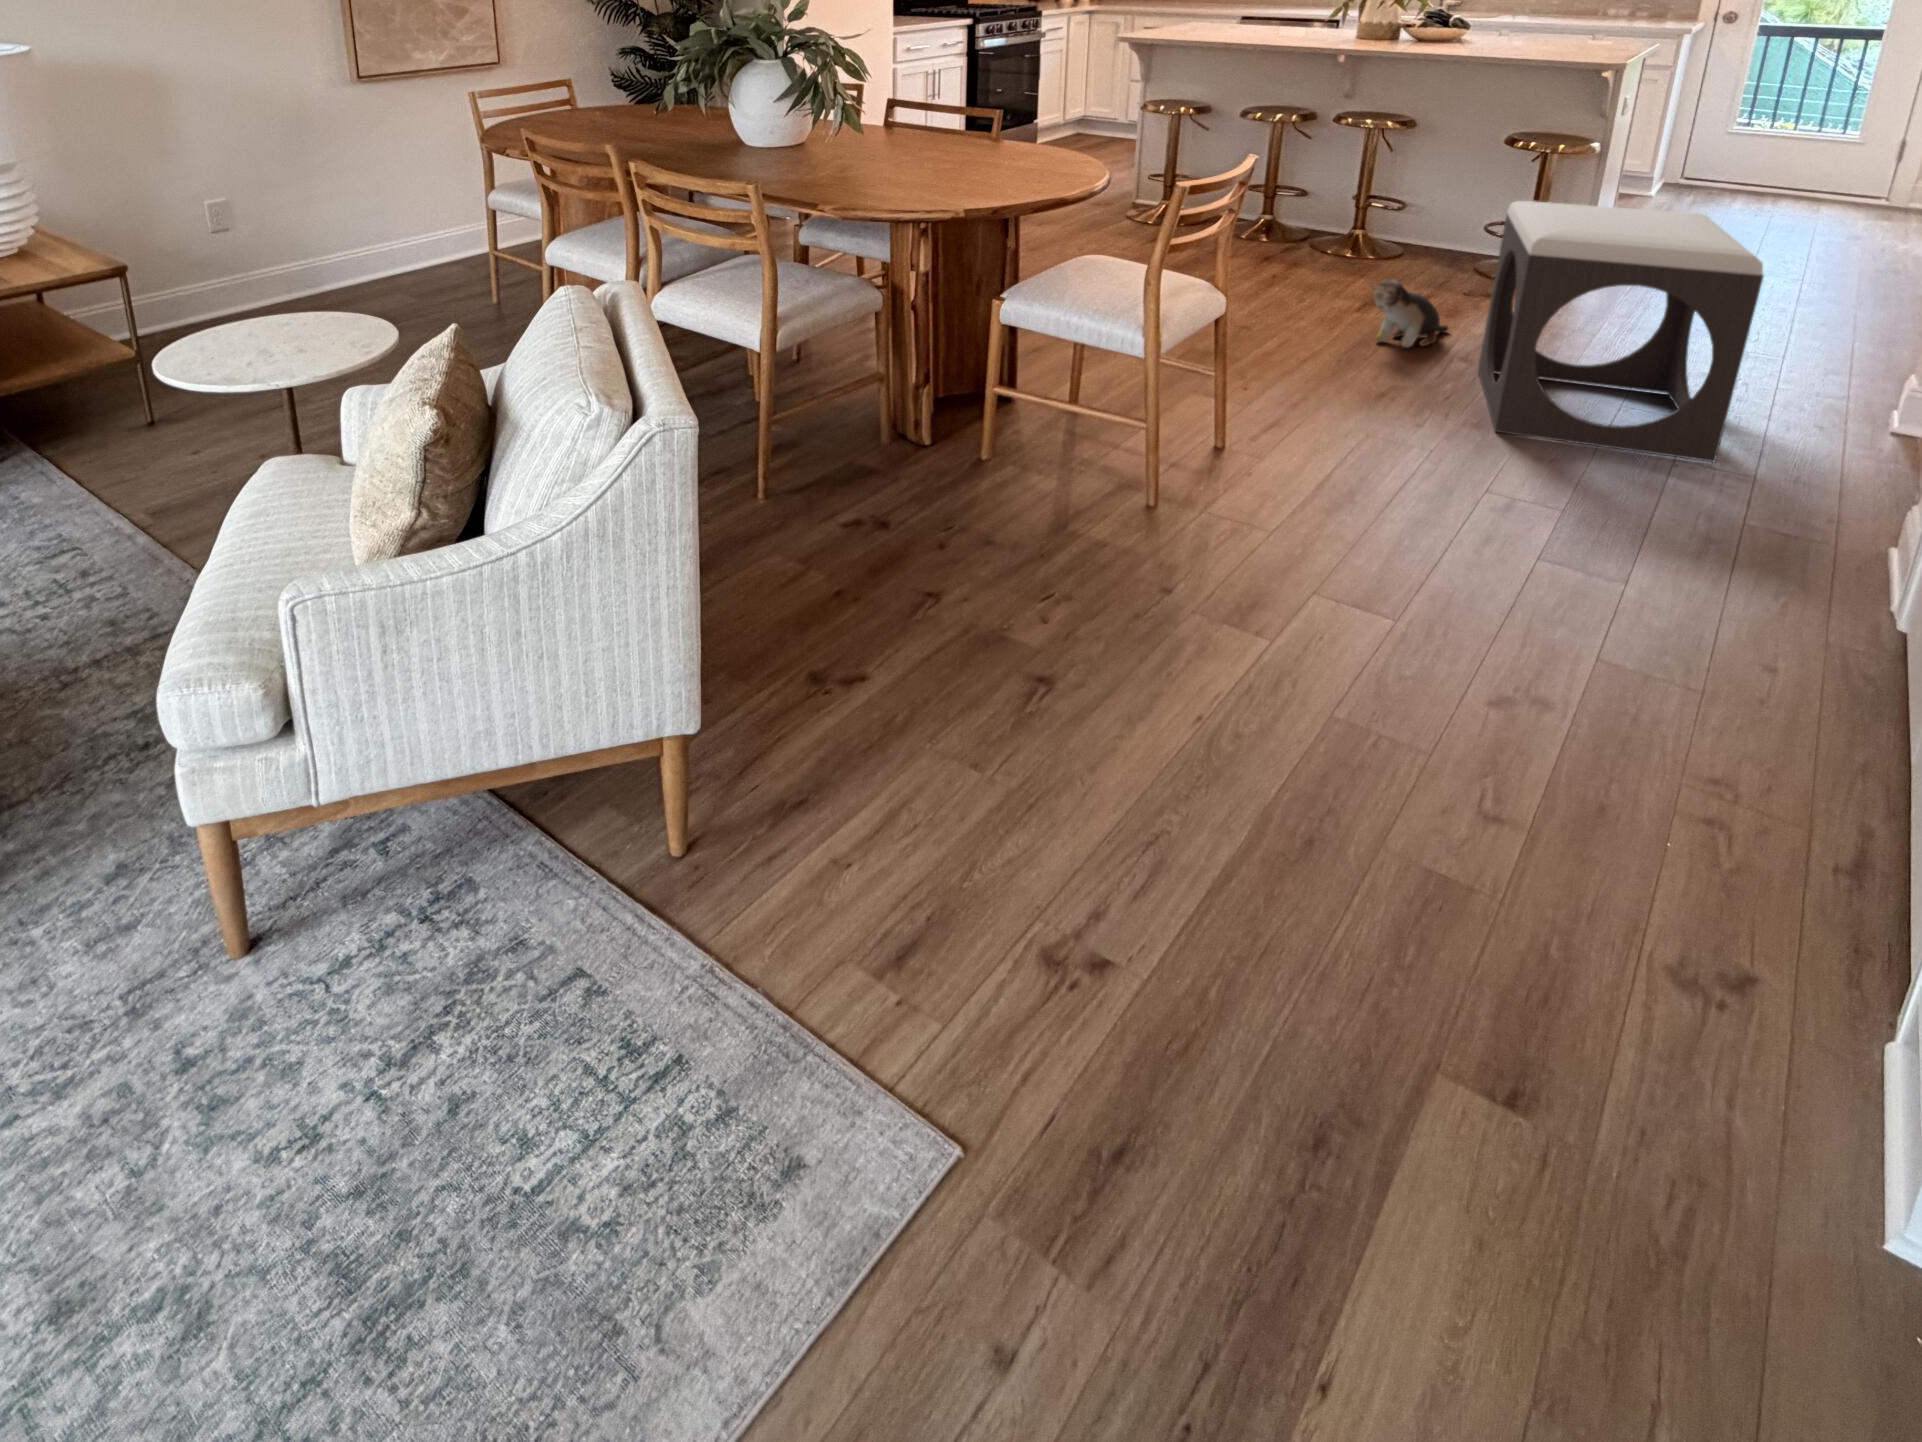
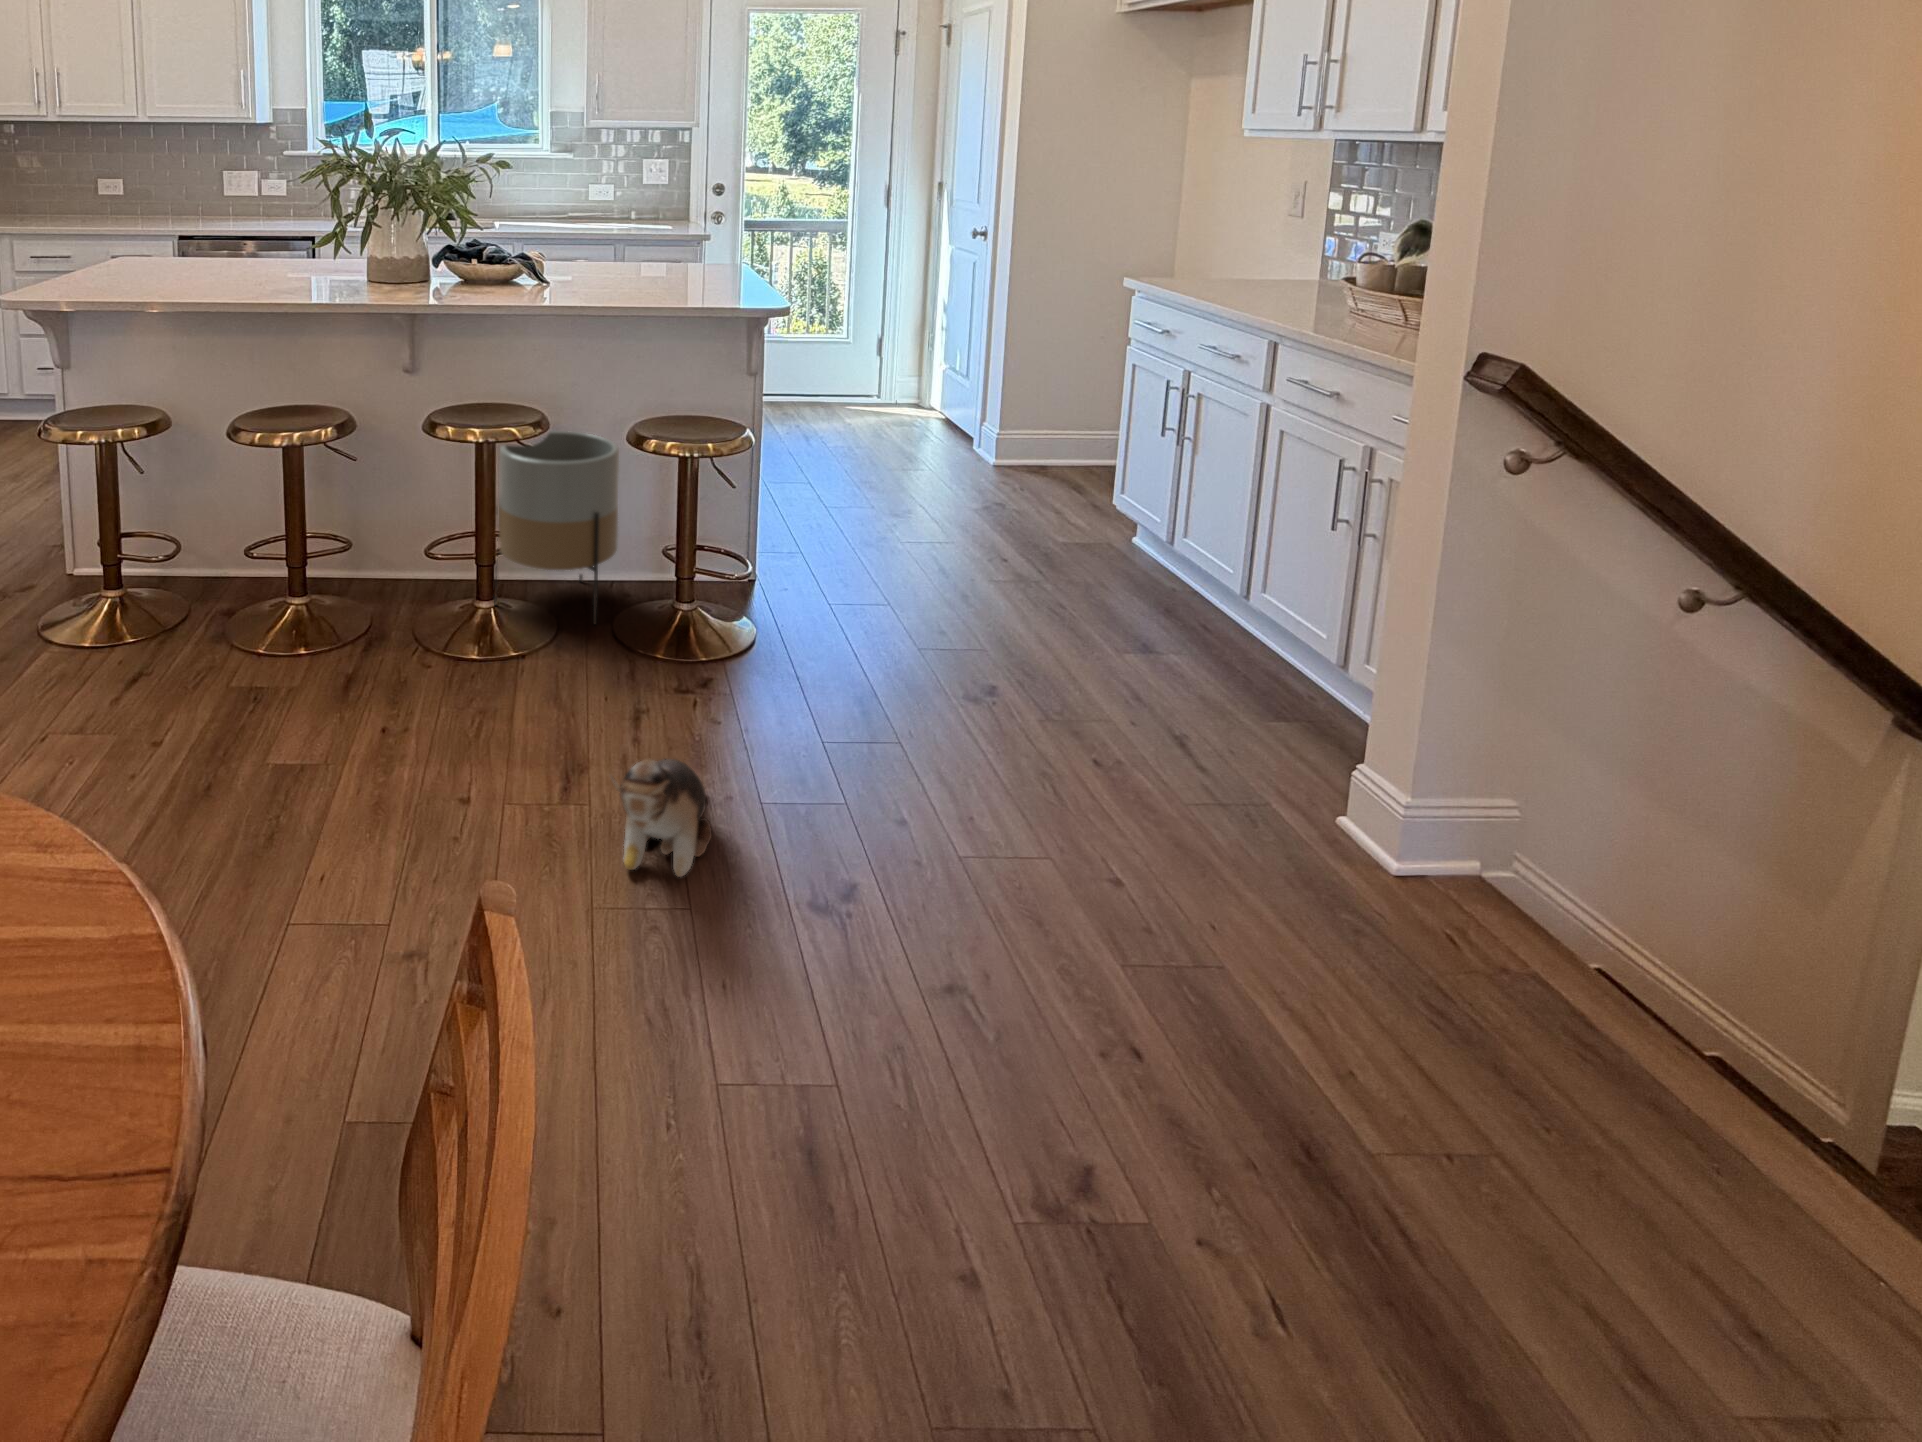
planter: none [1382,147,1489,271] -> present [494,431,619,624]
footstool: present [1478,201,1764,462] -> none [816,574,1342,1139]

